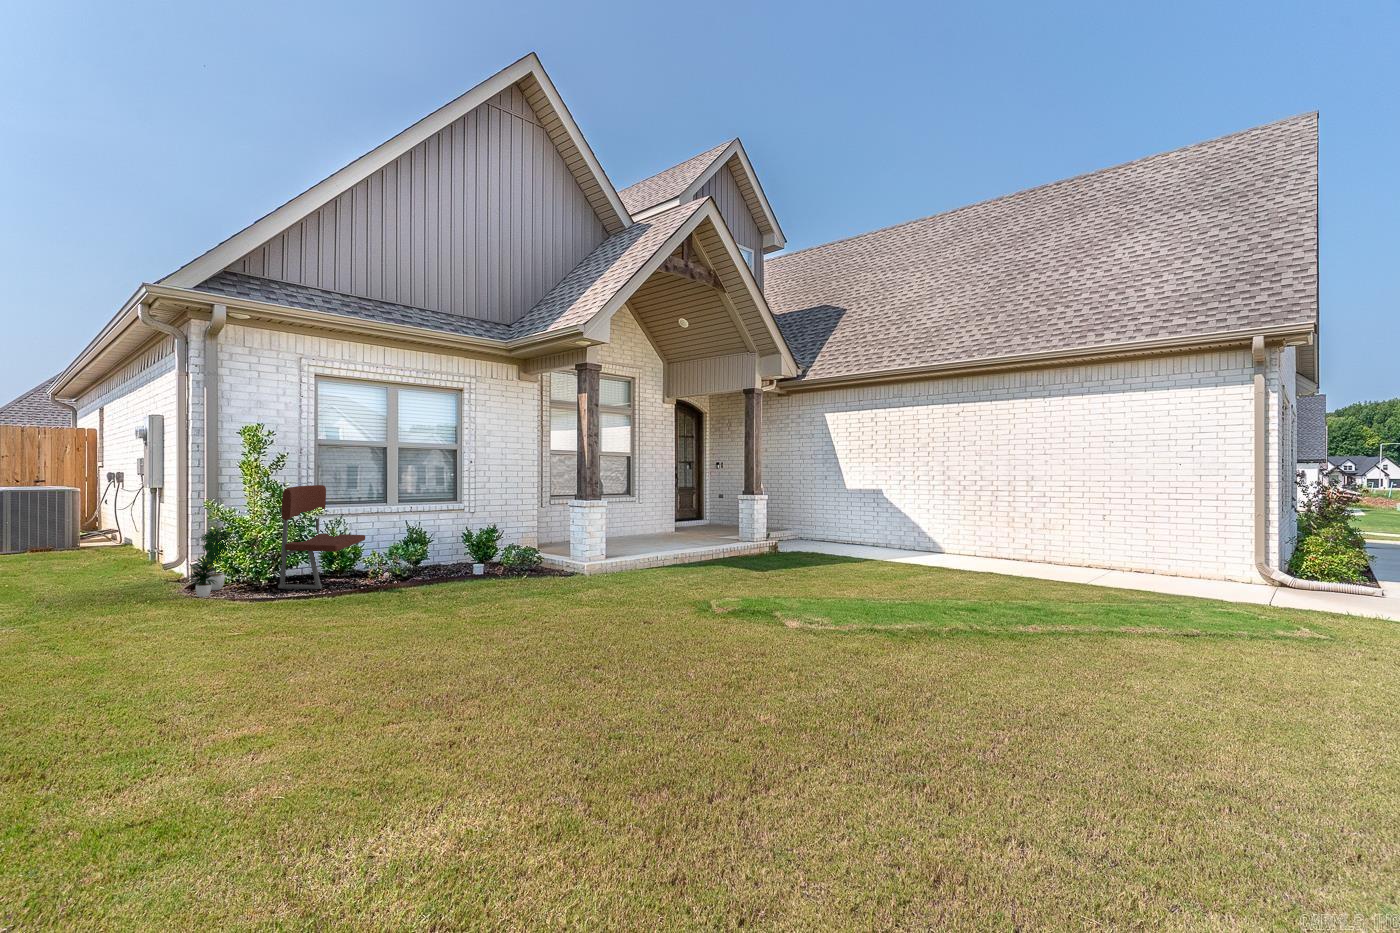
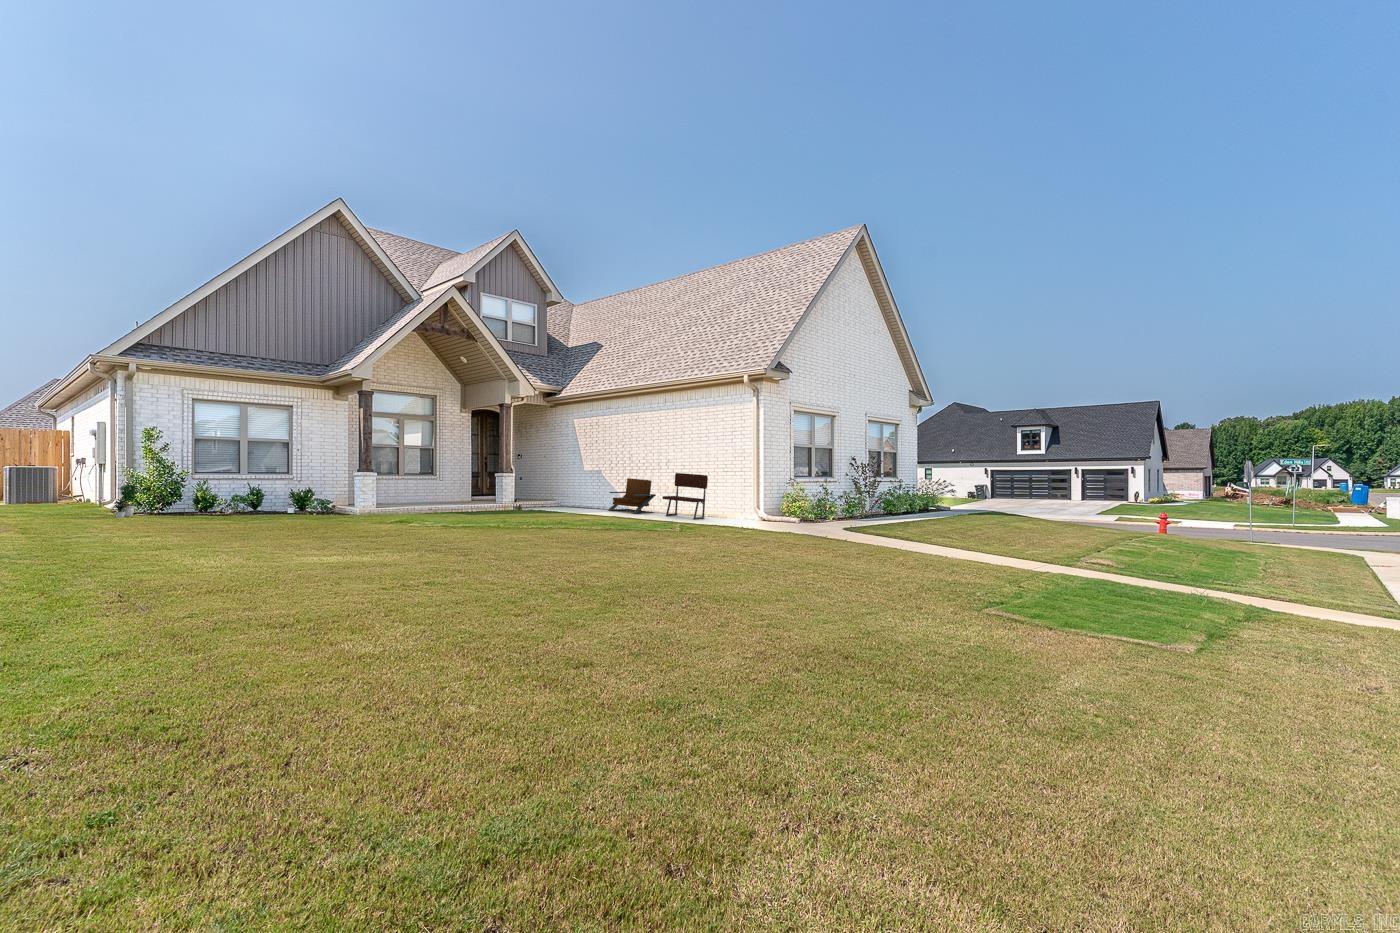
bench: present [278,485,365,589] -> present [662,473,708,519]
lounge chair: none [948,506,1023,568] -> present [608,478,656,514]

